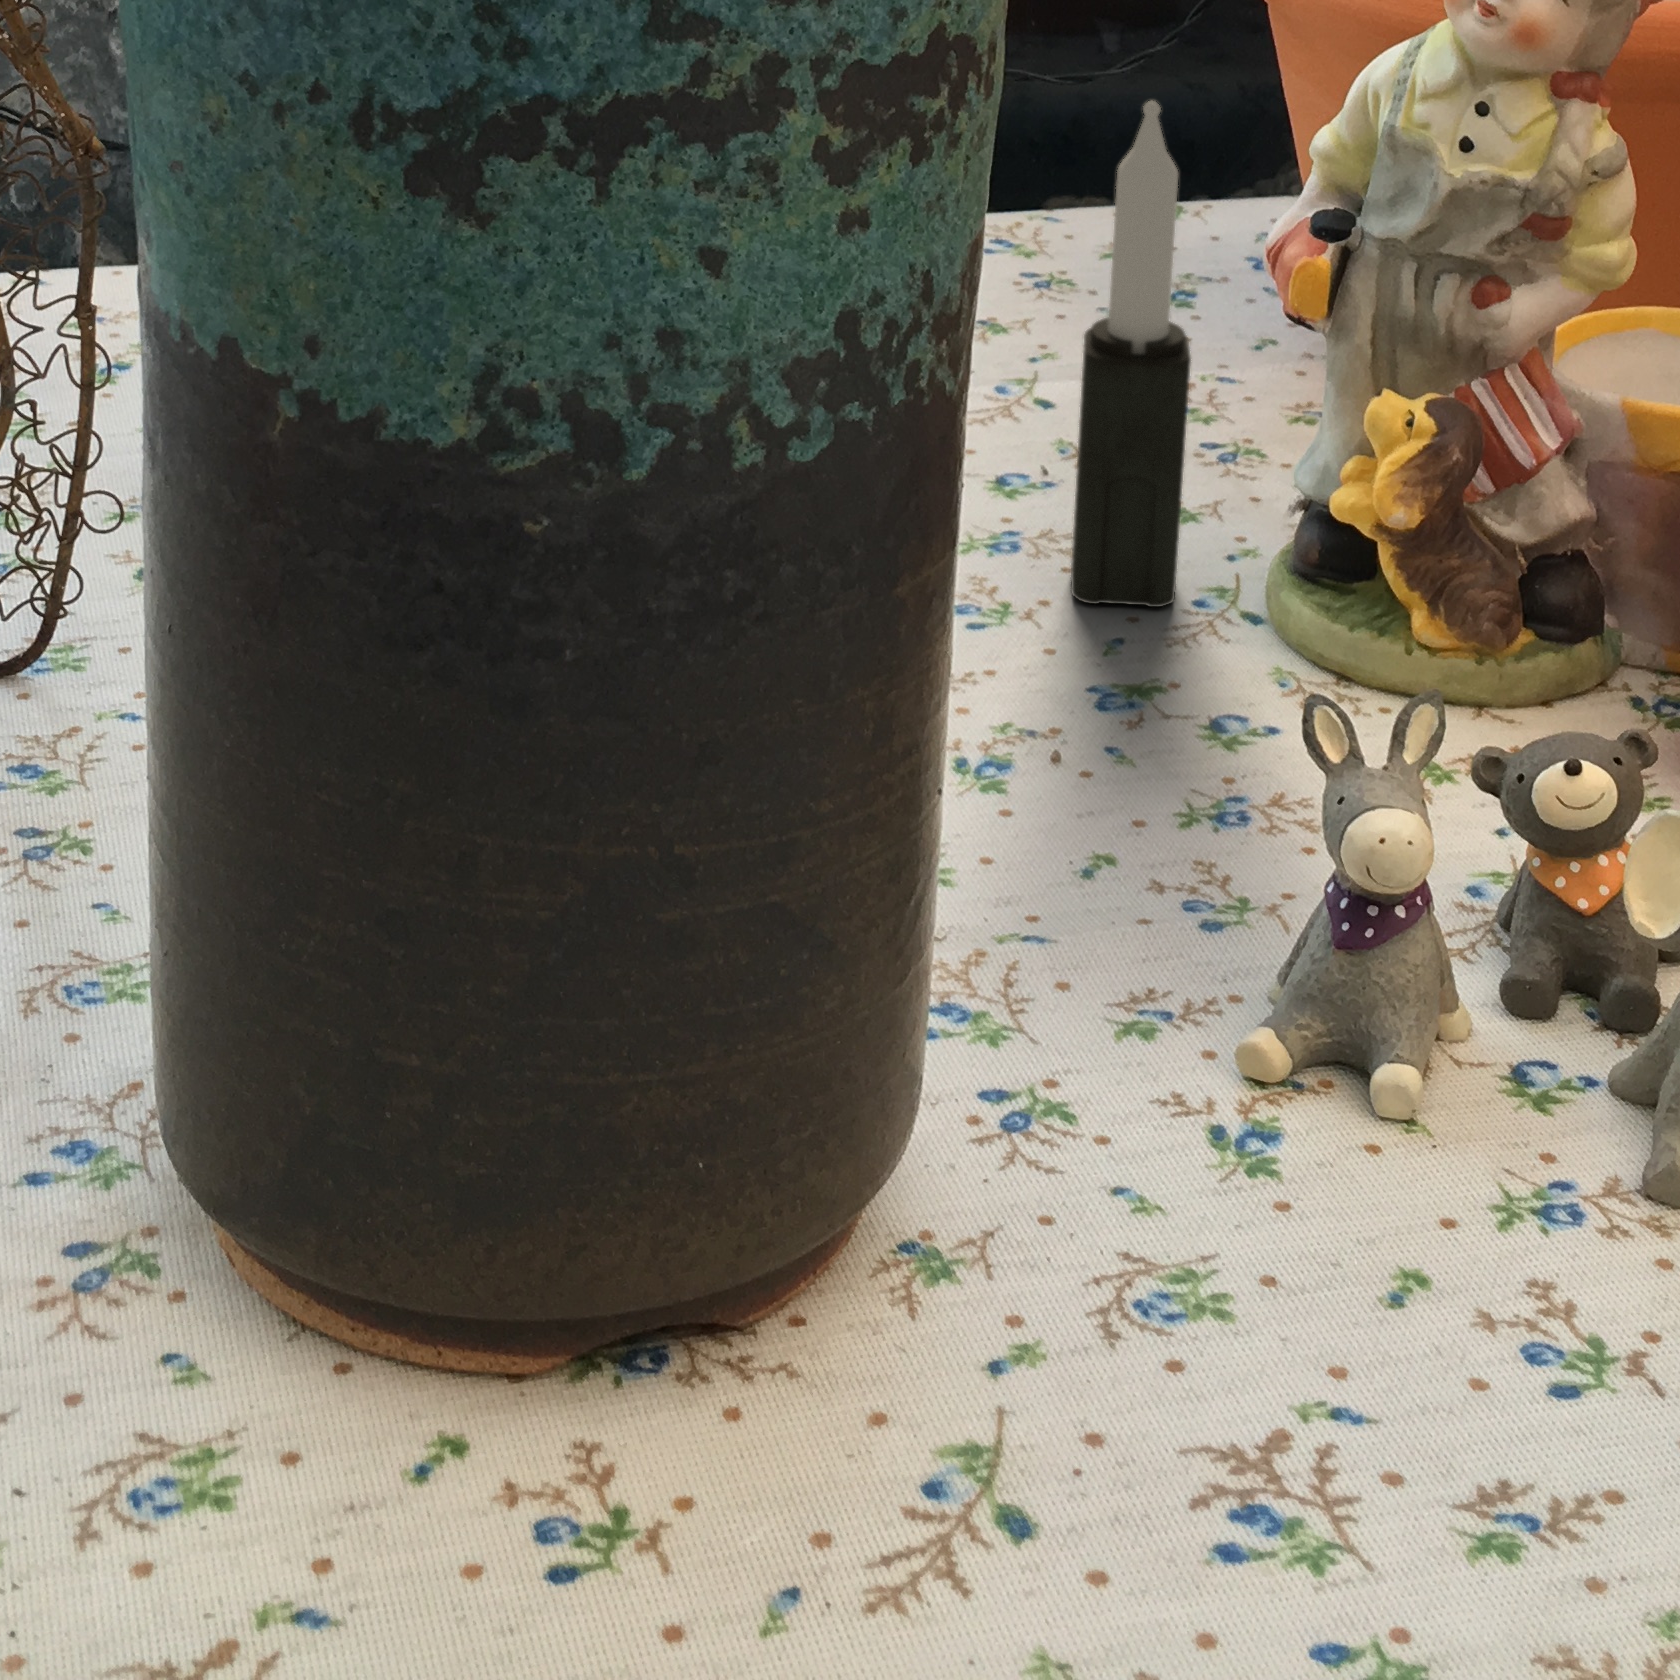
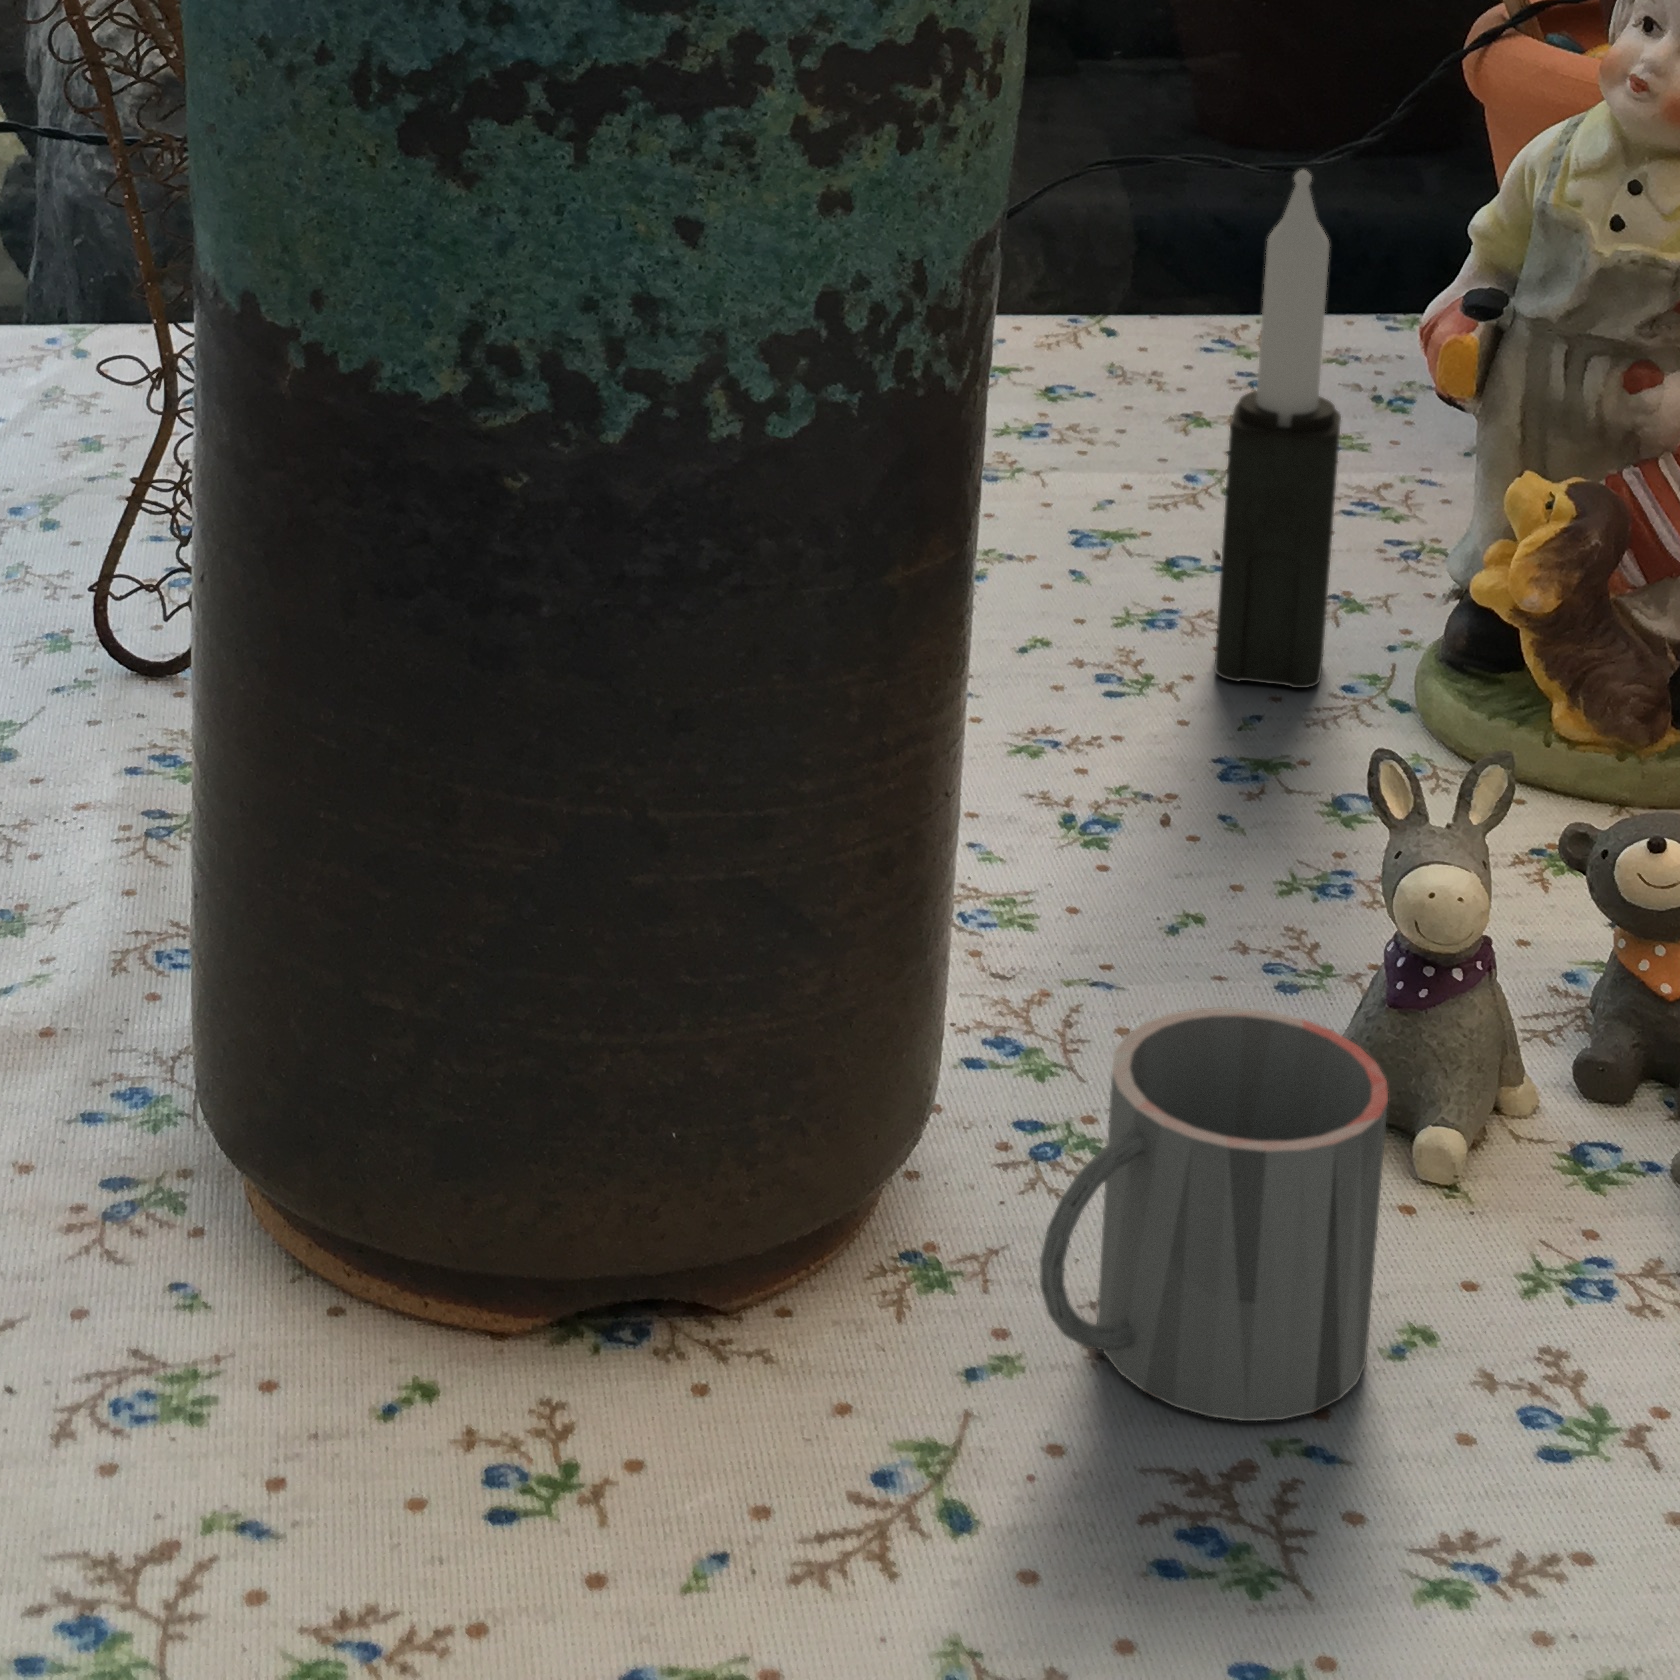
mug: none [1074,978,1396,1389] -> present [1040,1007,1388,1421]

